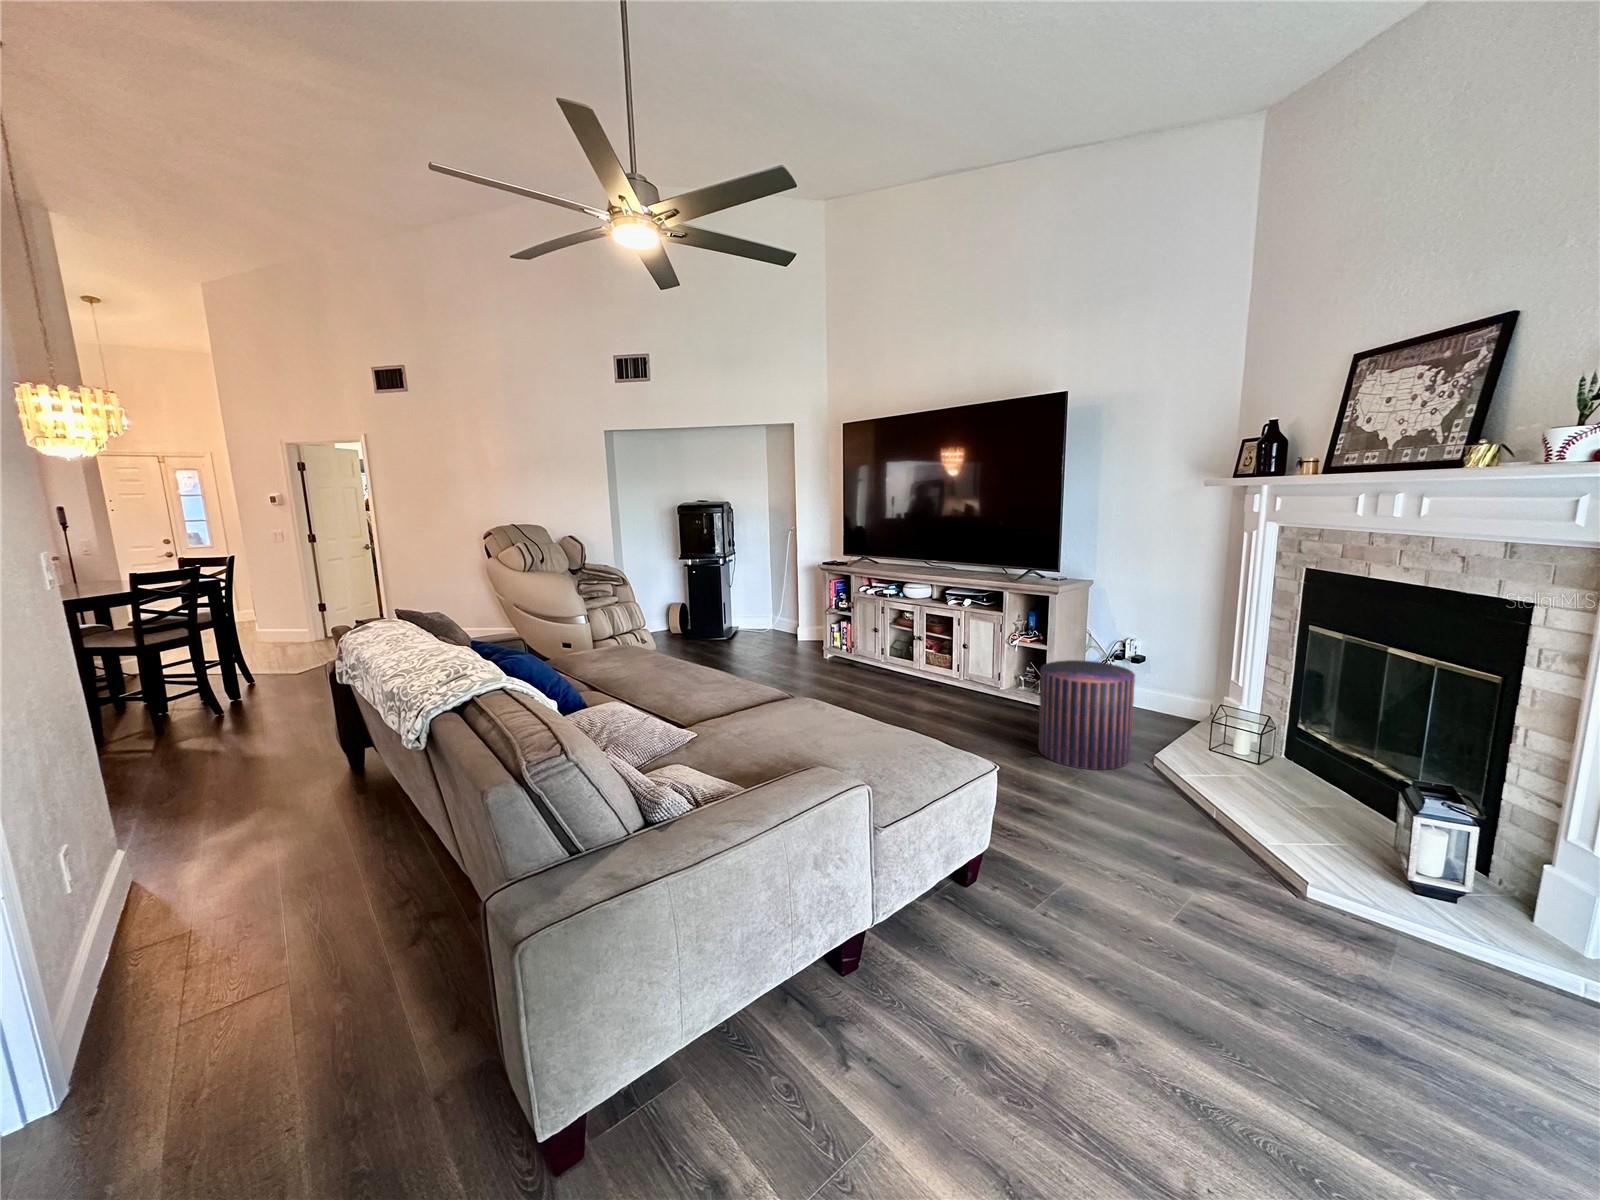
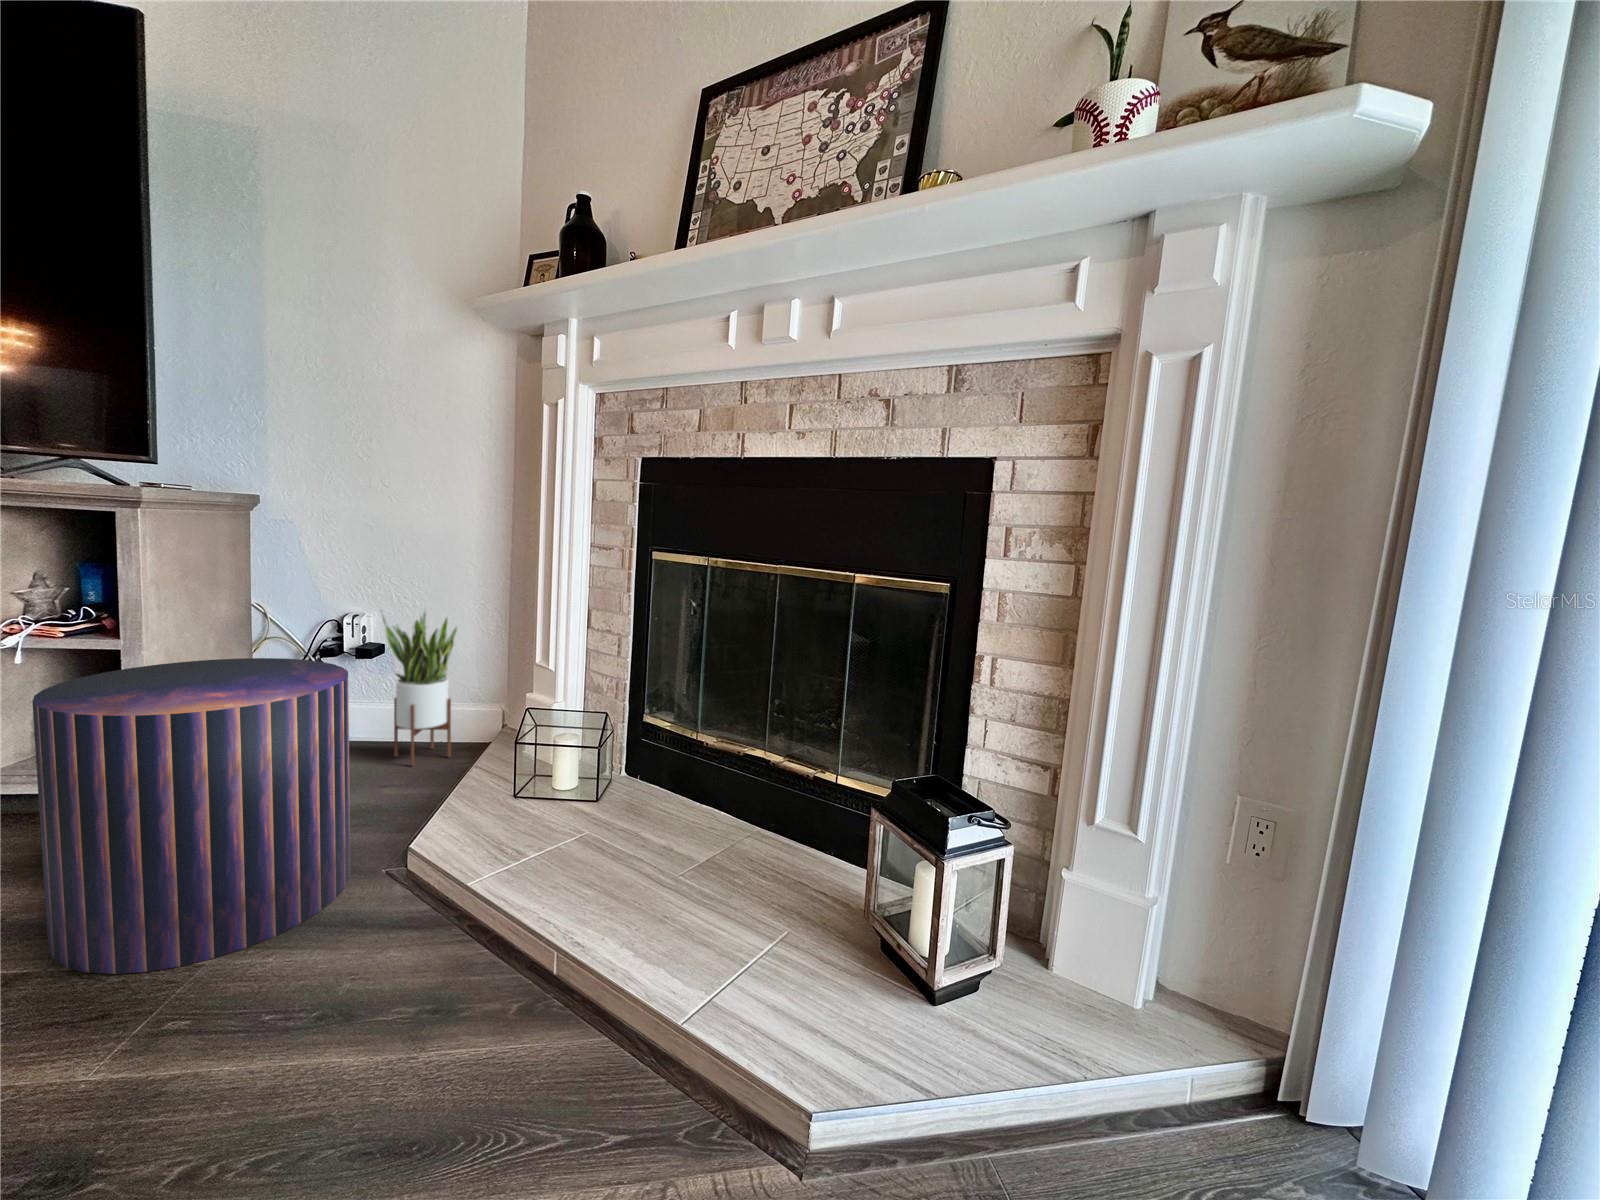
potted plant: none [1146,639,1187,724] -> present [379,607,457,766]

